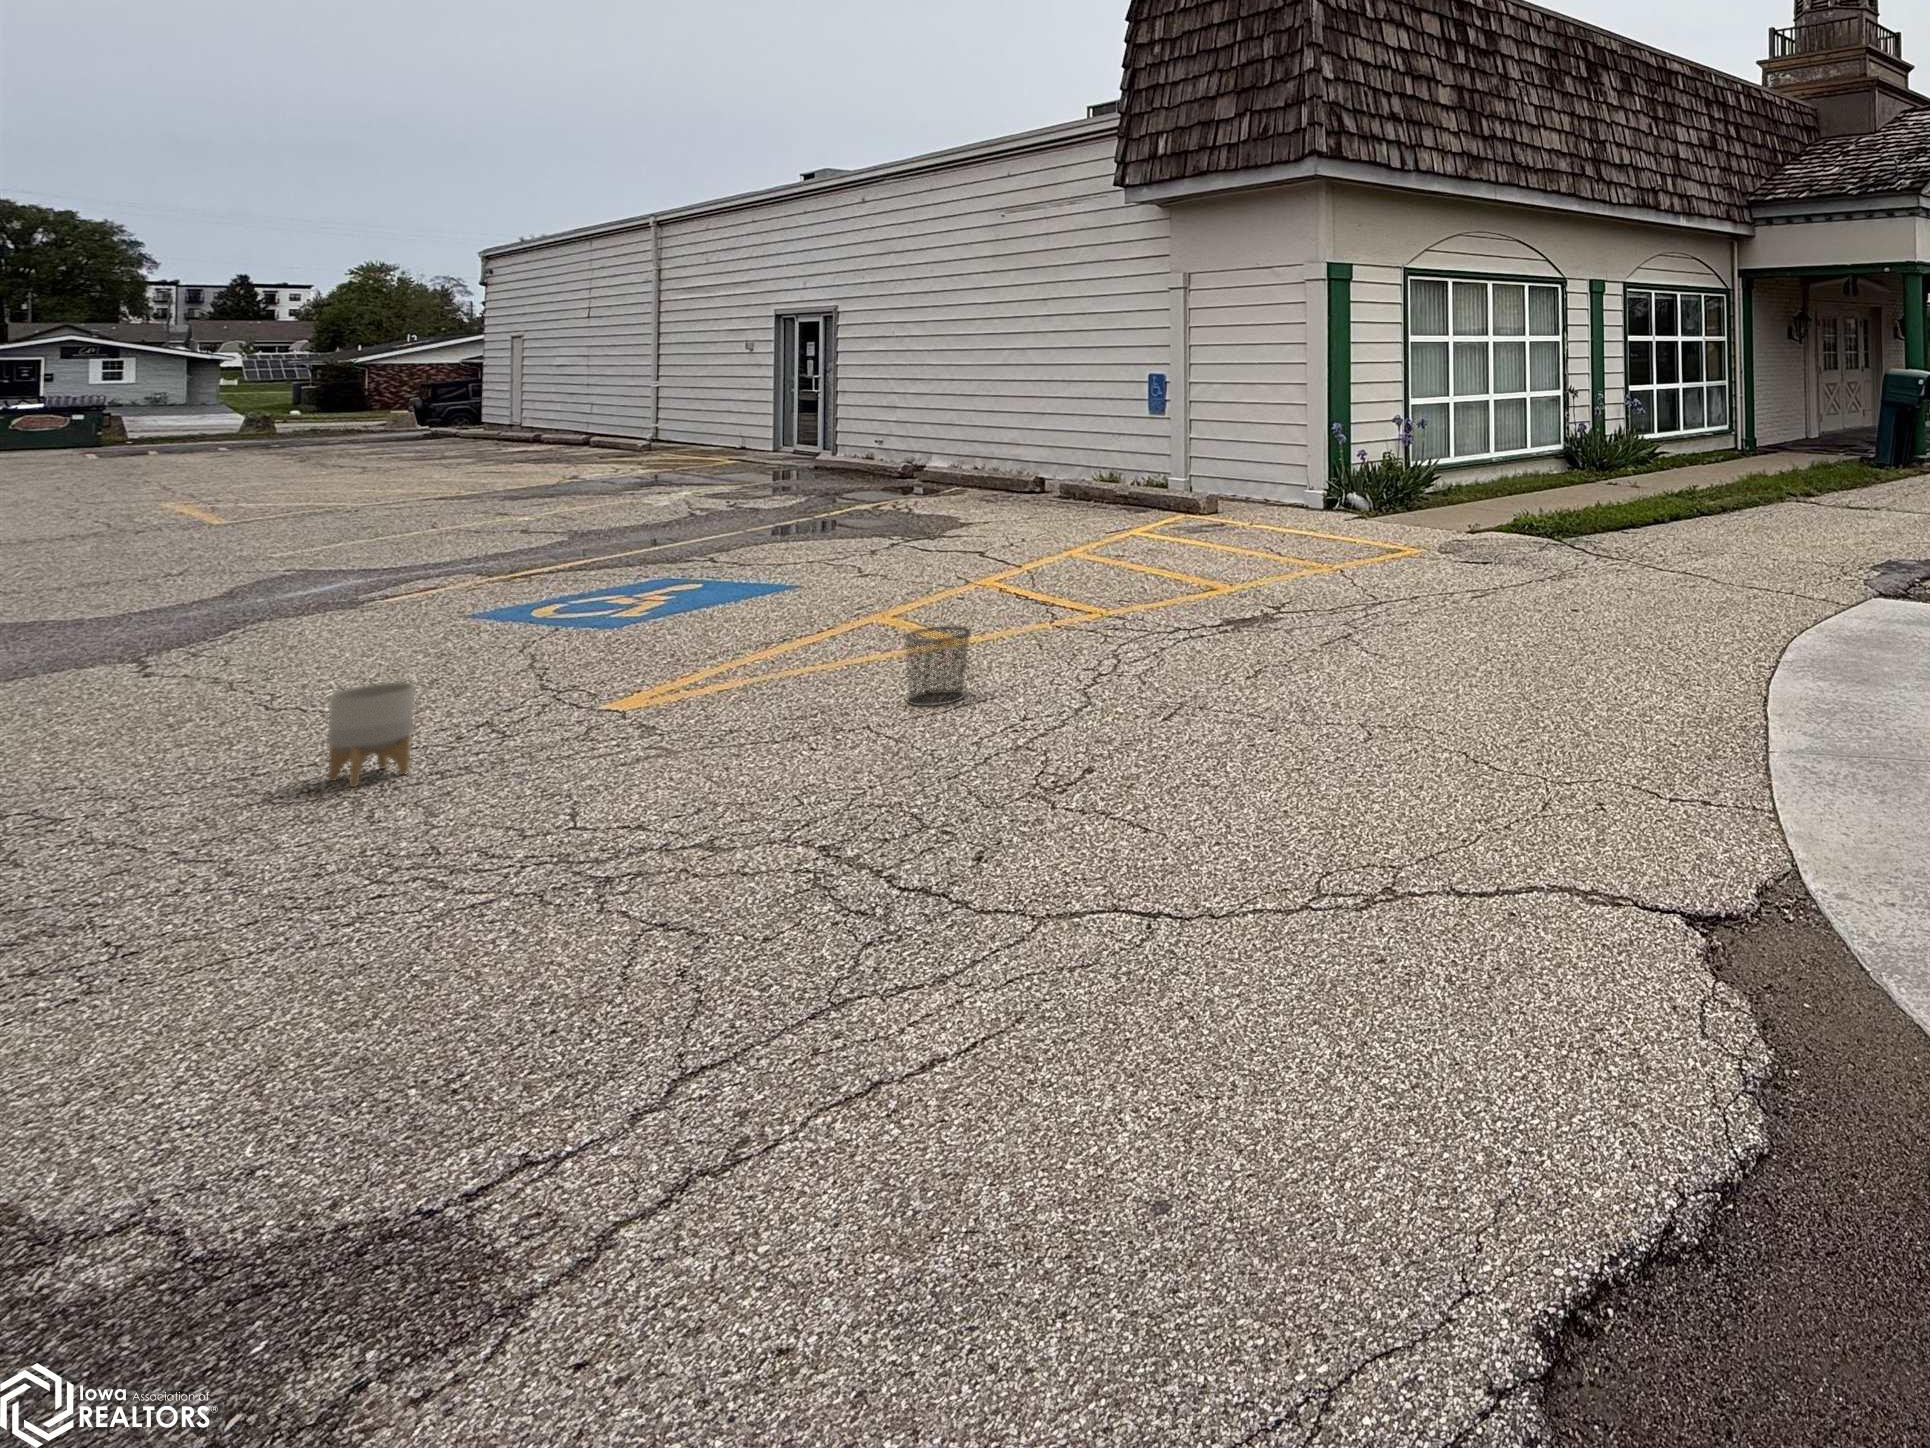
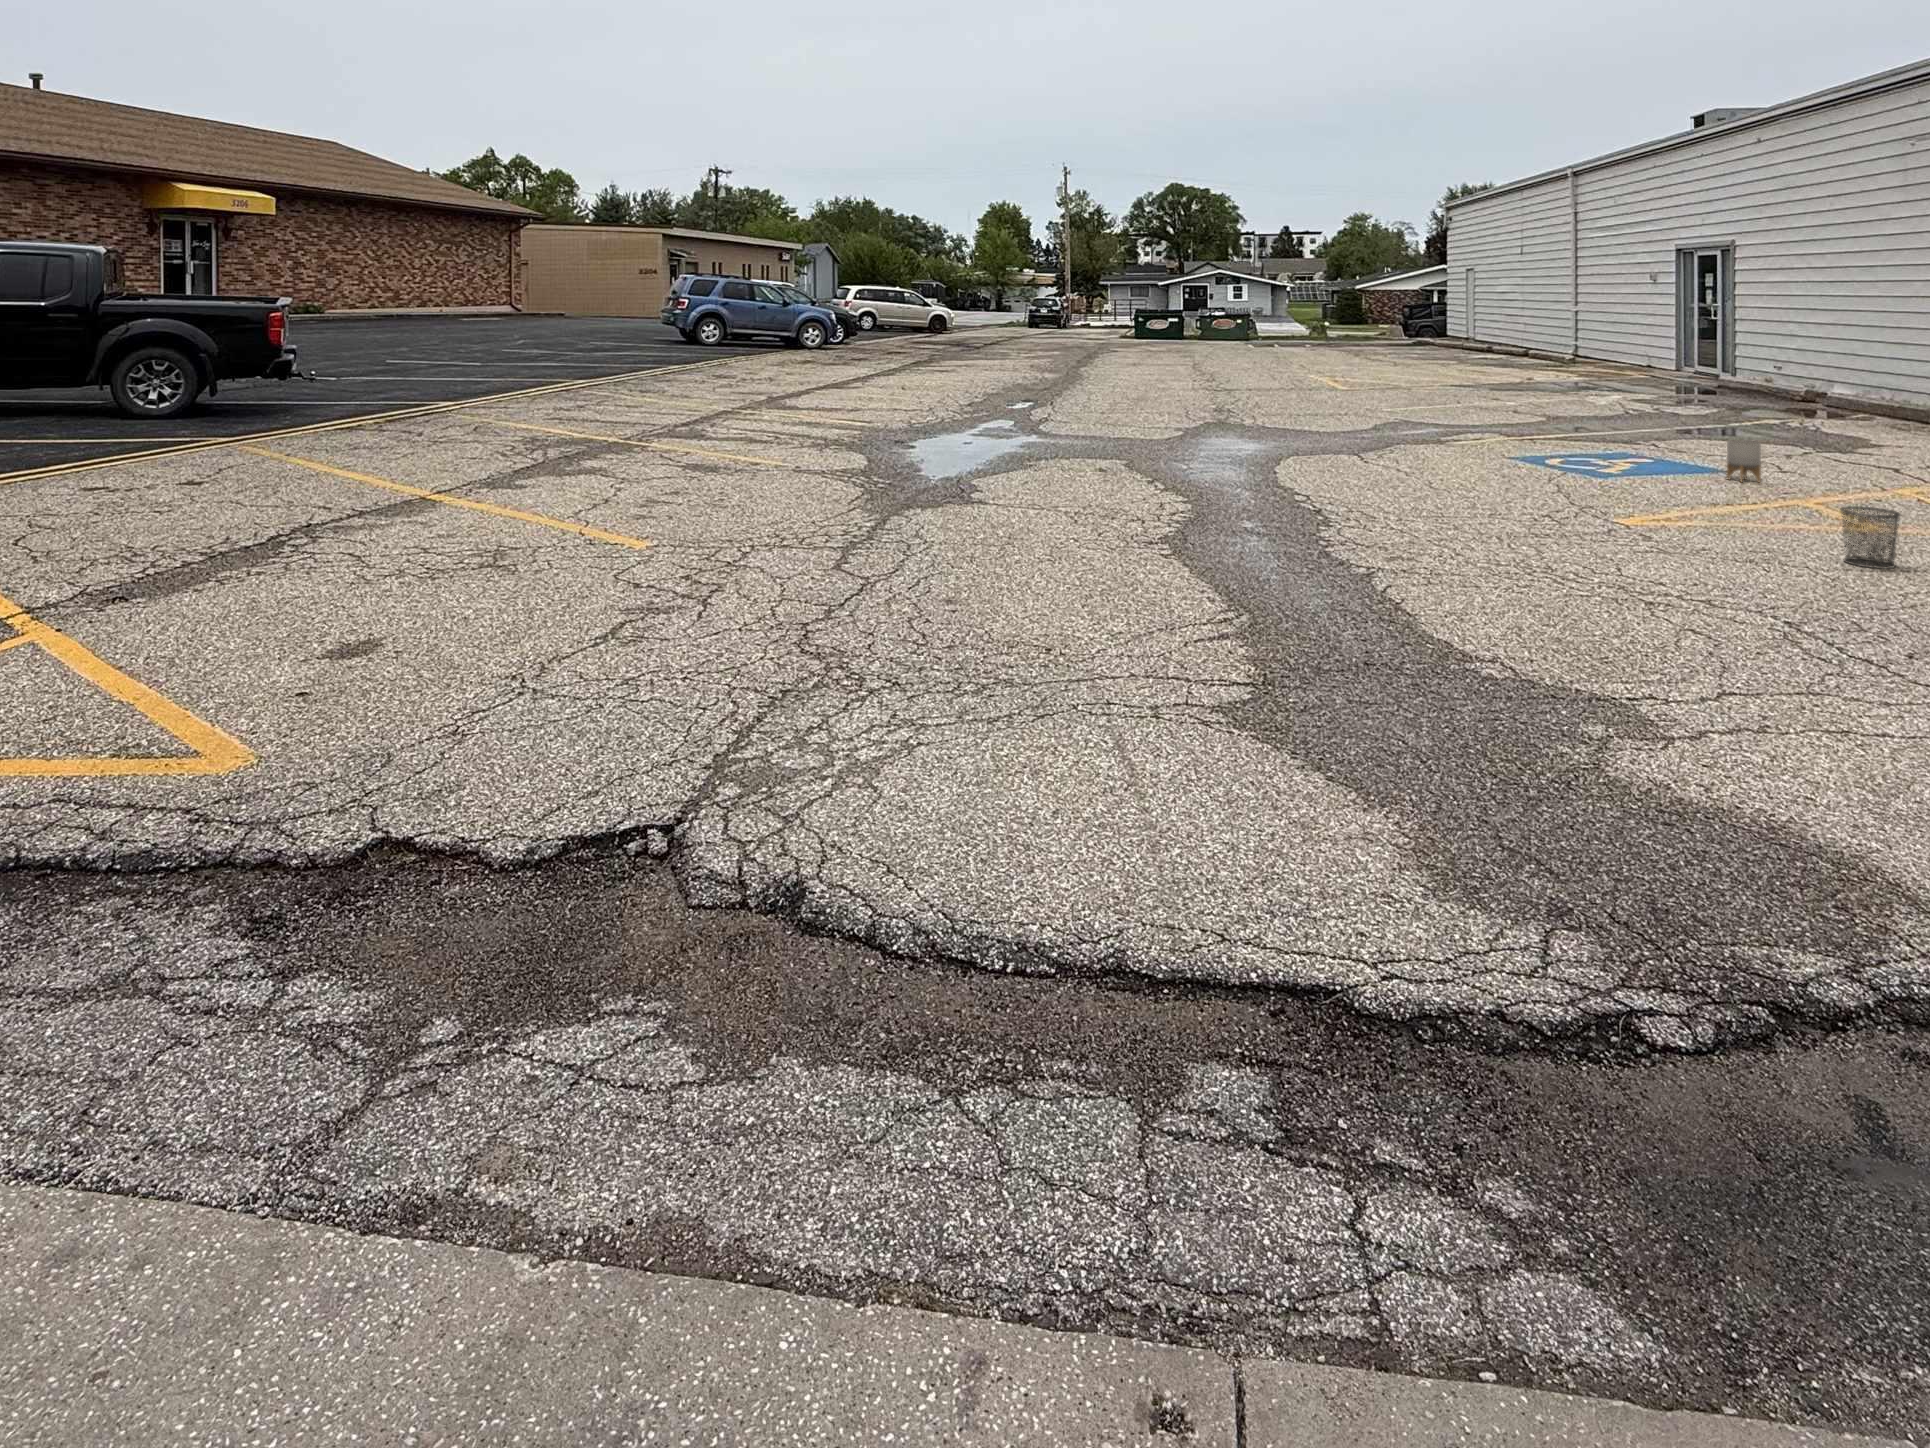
planter: present [328,682,415,787] -> present [1727,440,1761,483]

